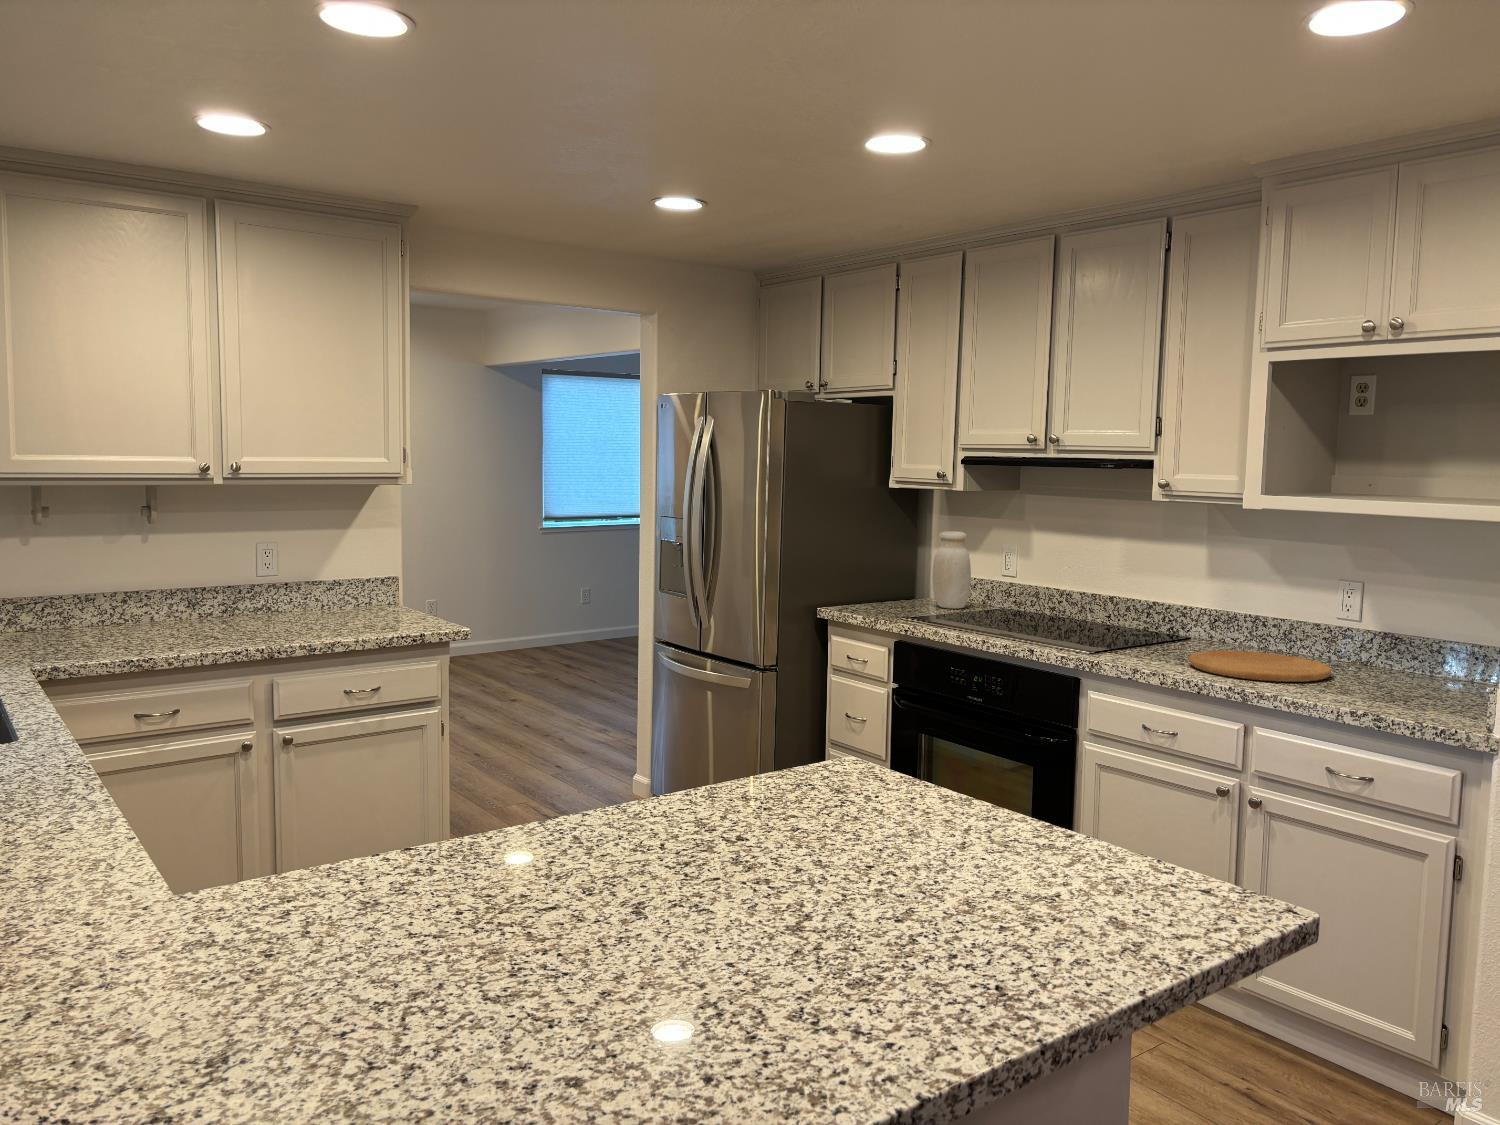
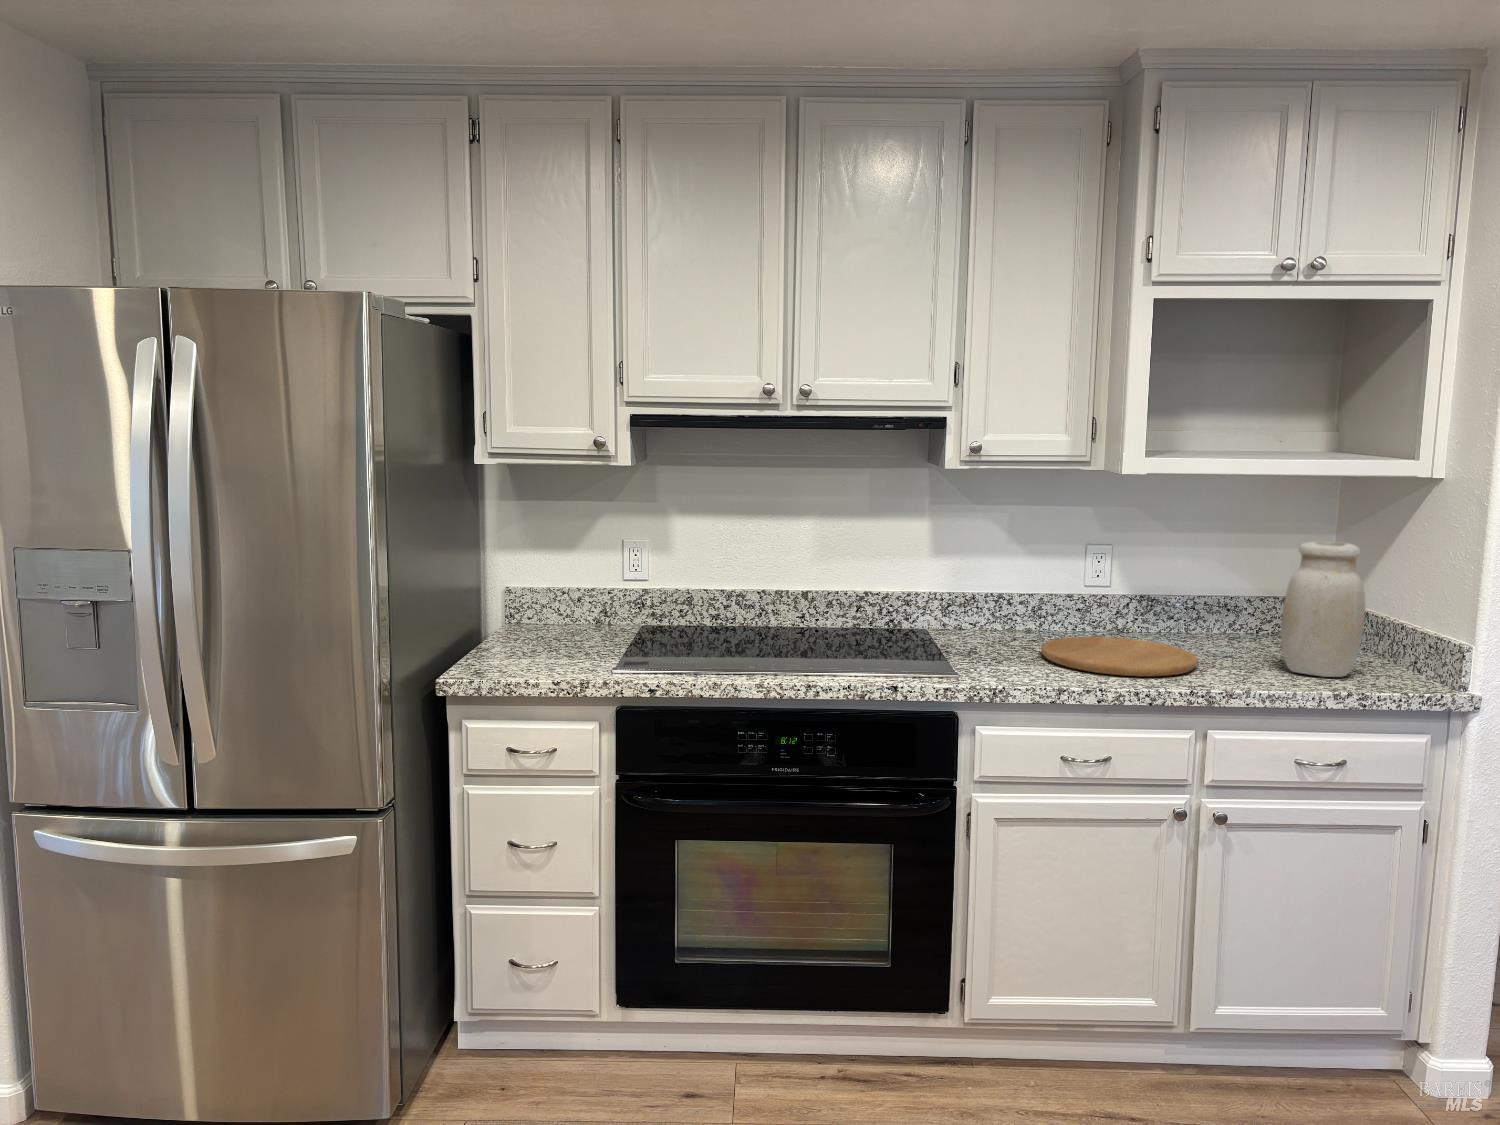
jar: present [933,531,971,609] -> present [1281,541,1365,677]

